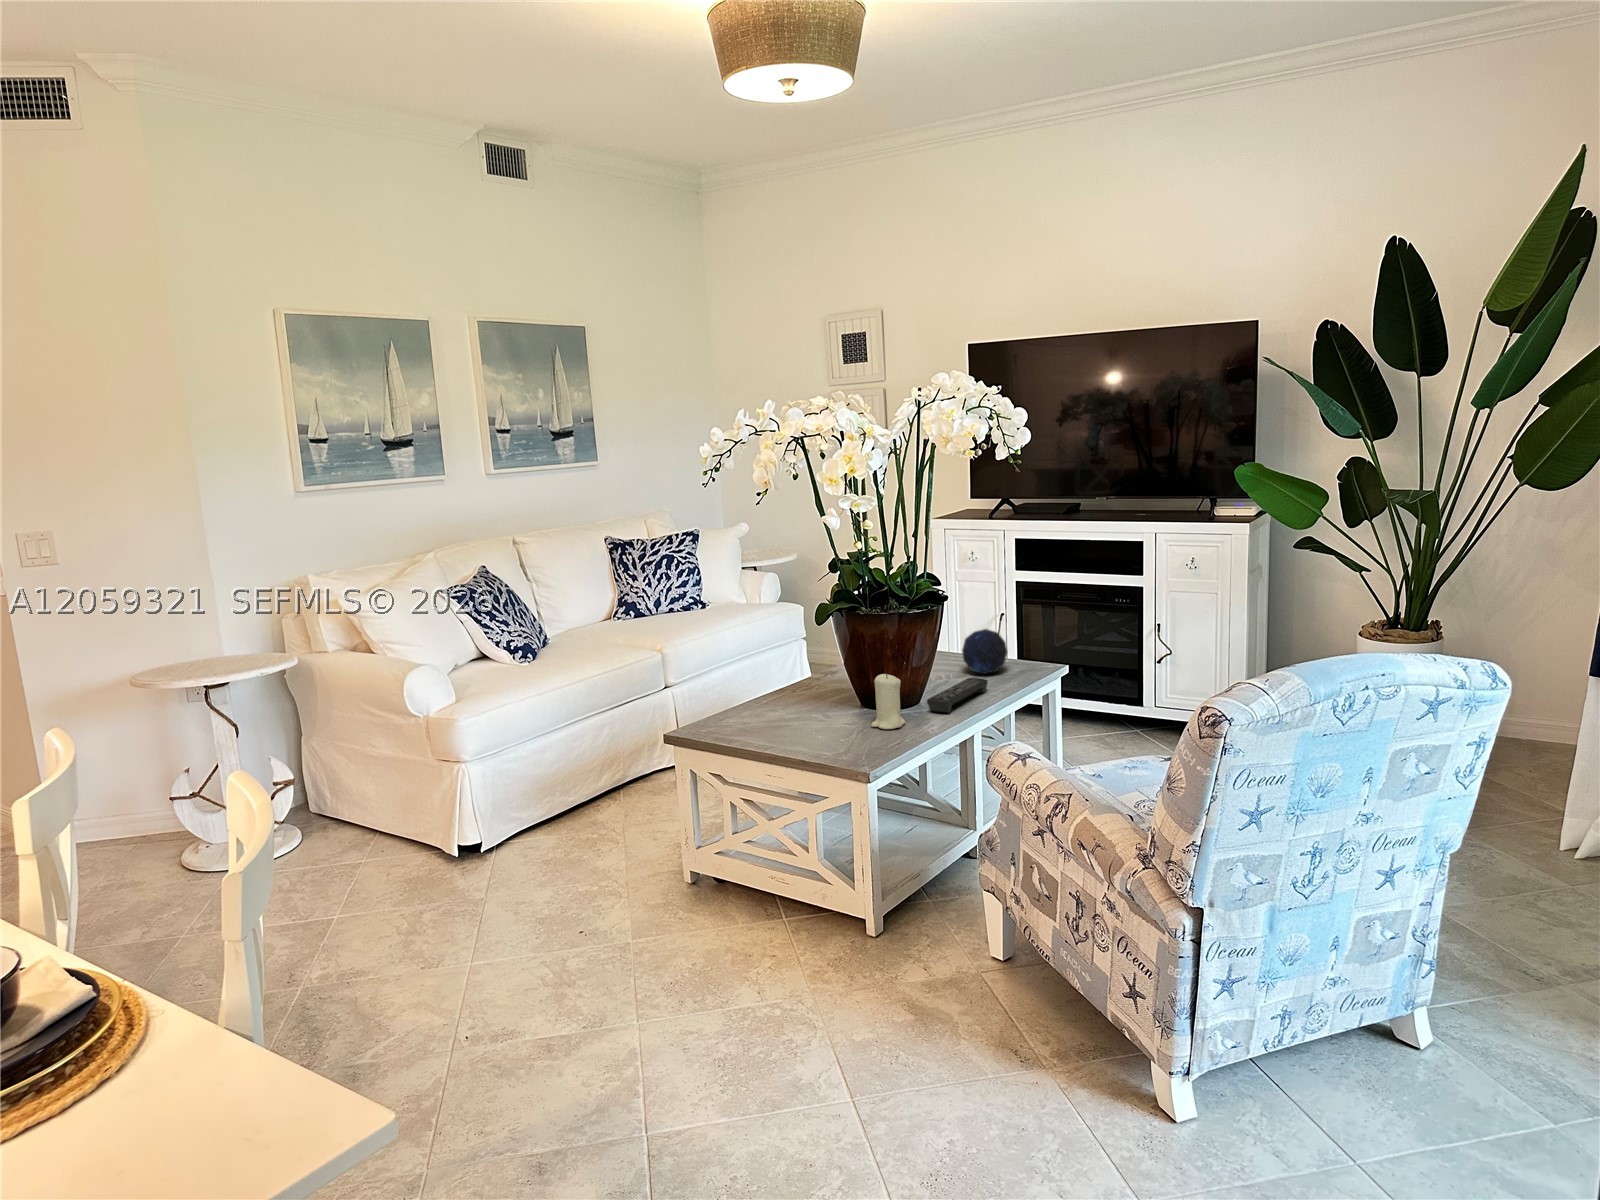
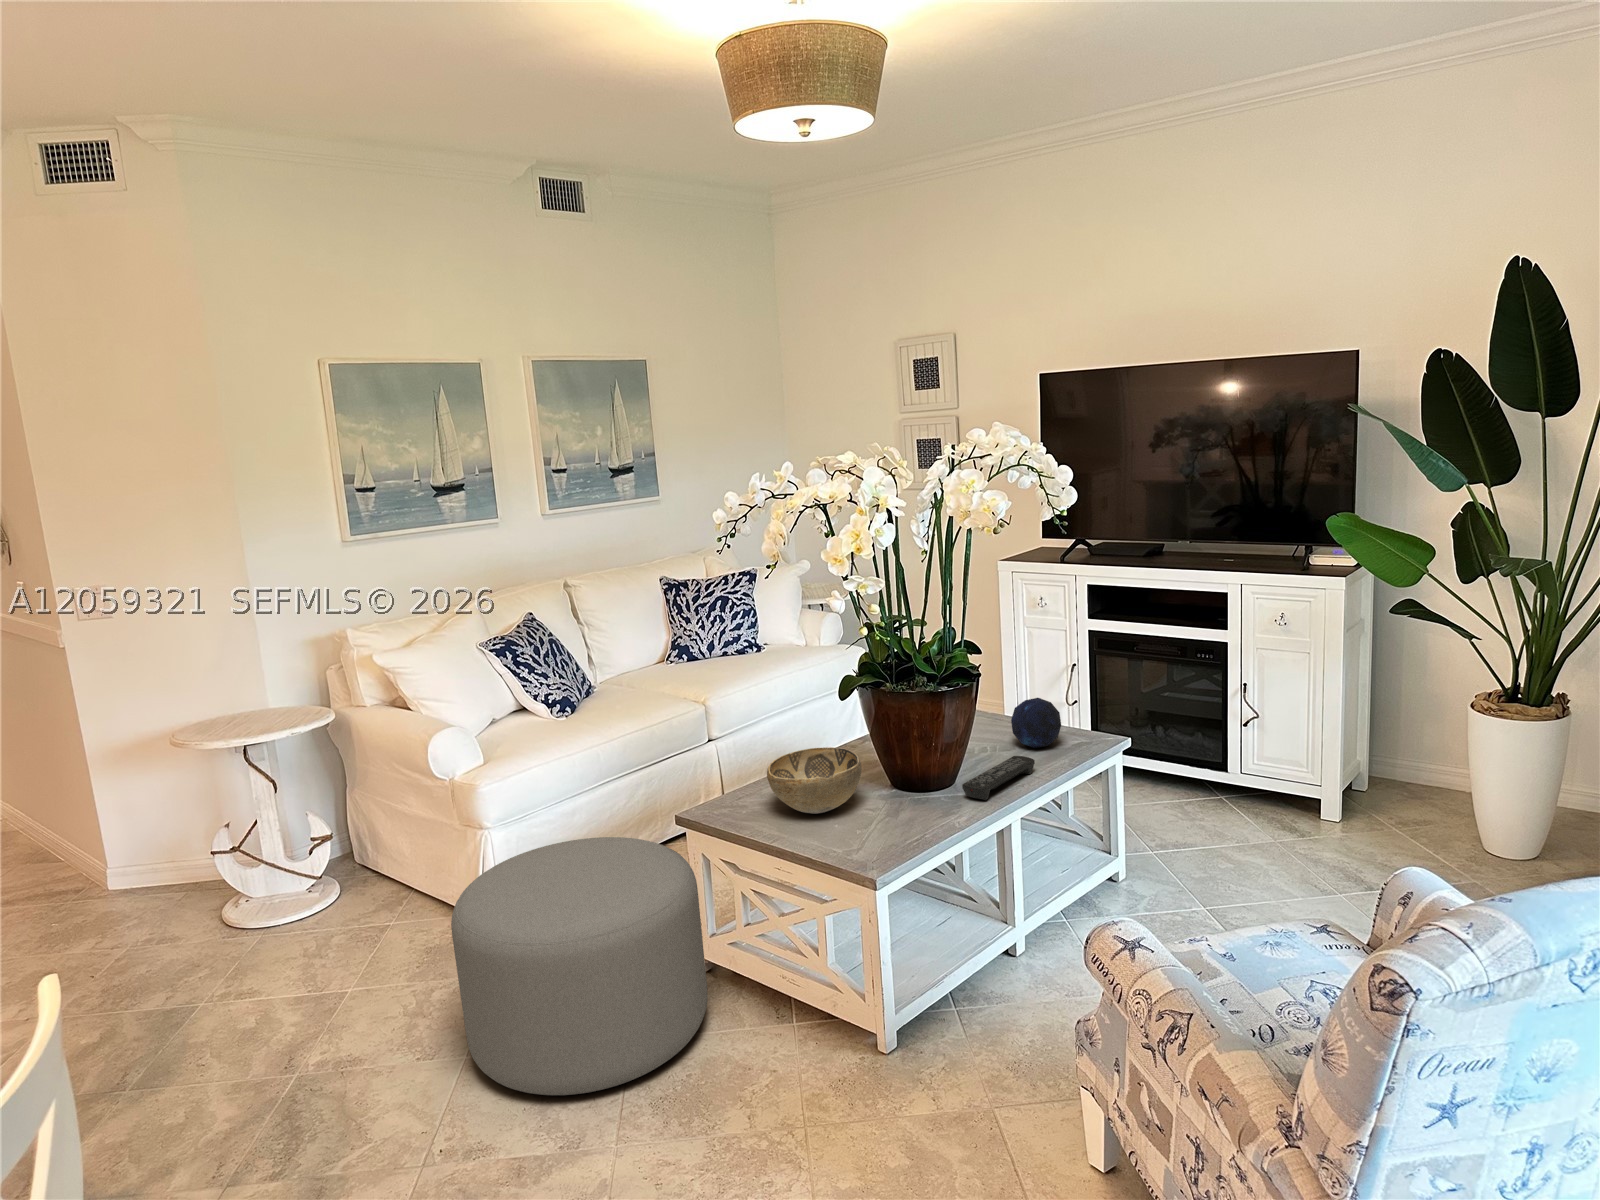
decorative bowl: none [749,670,837,728] -> present [767,747,862,814]
candle: present [871,673,905,729] -> none [897,758,935,820]
ottoman: none [458,759,697,985] -> present [451,837,708,1095]

